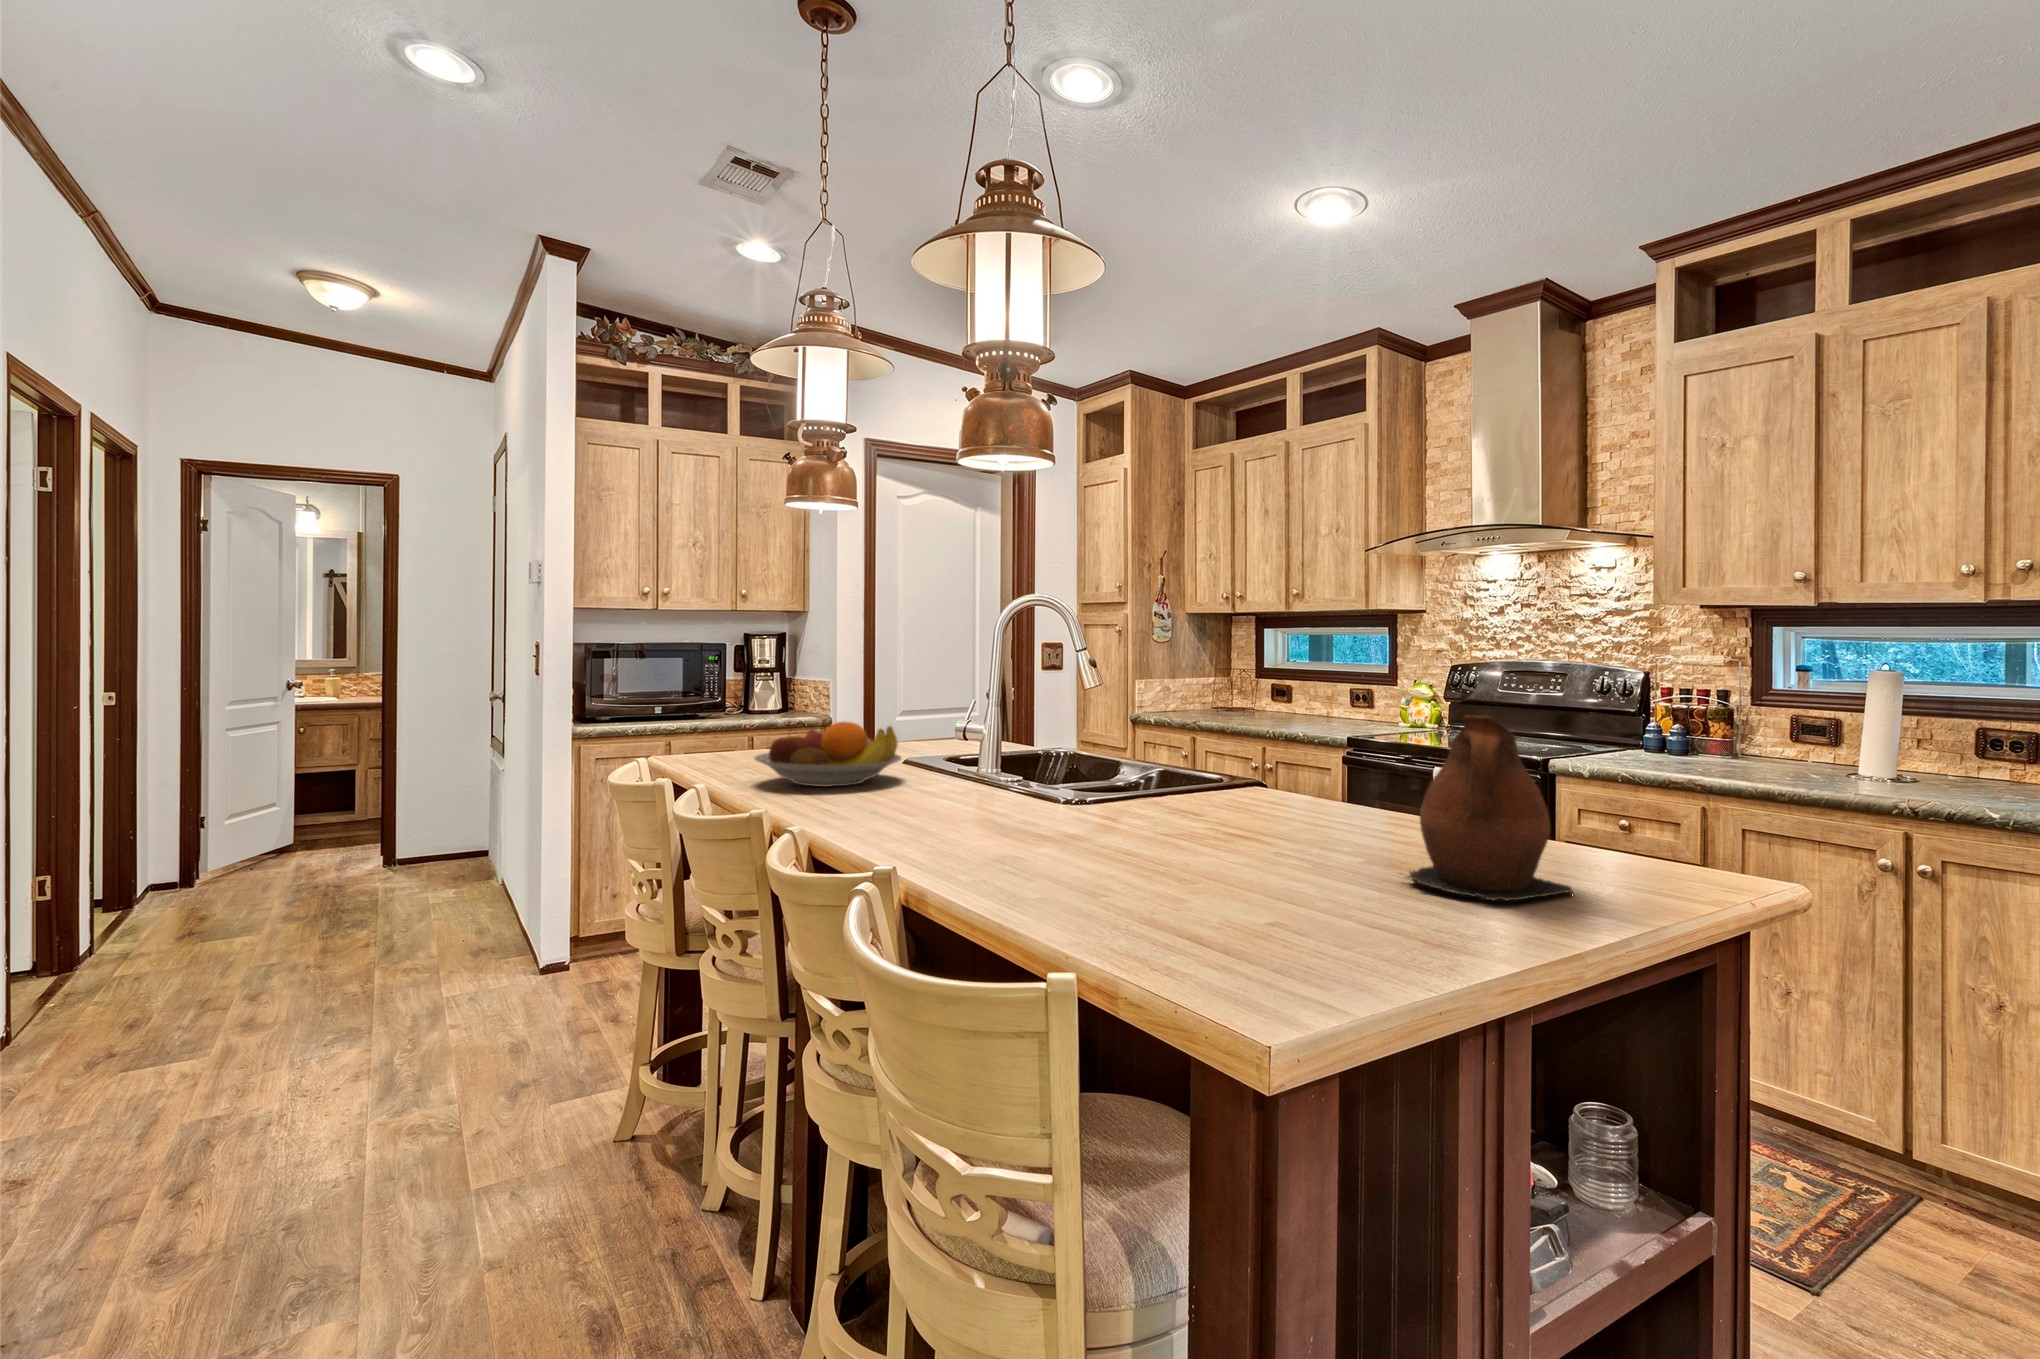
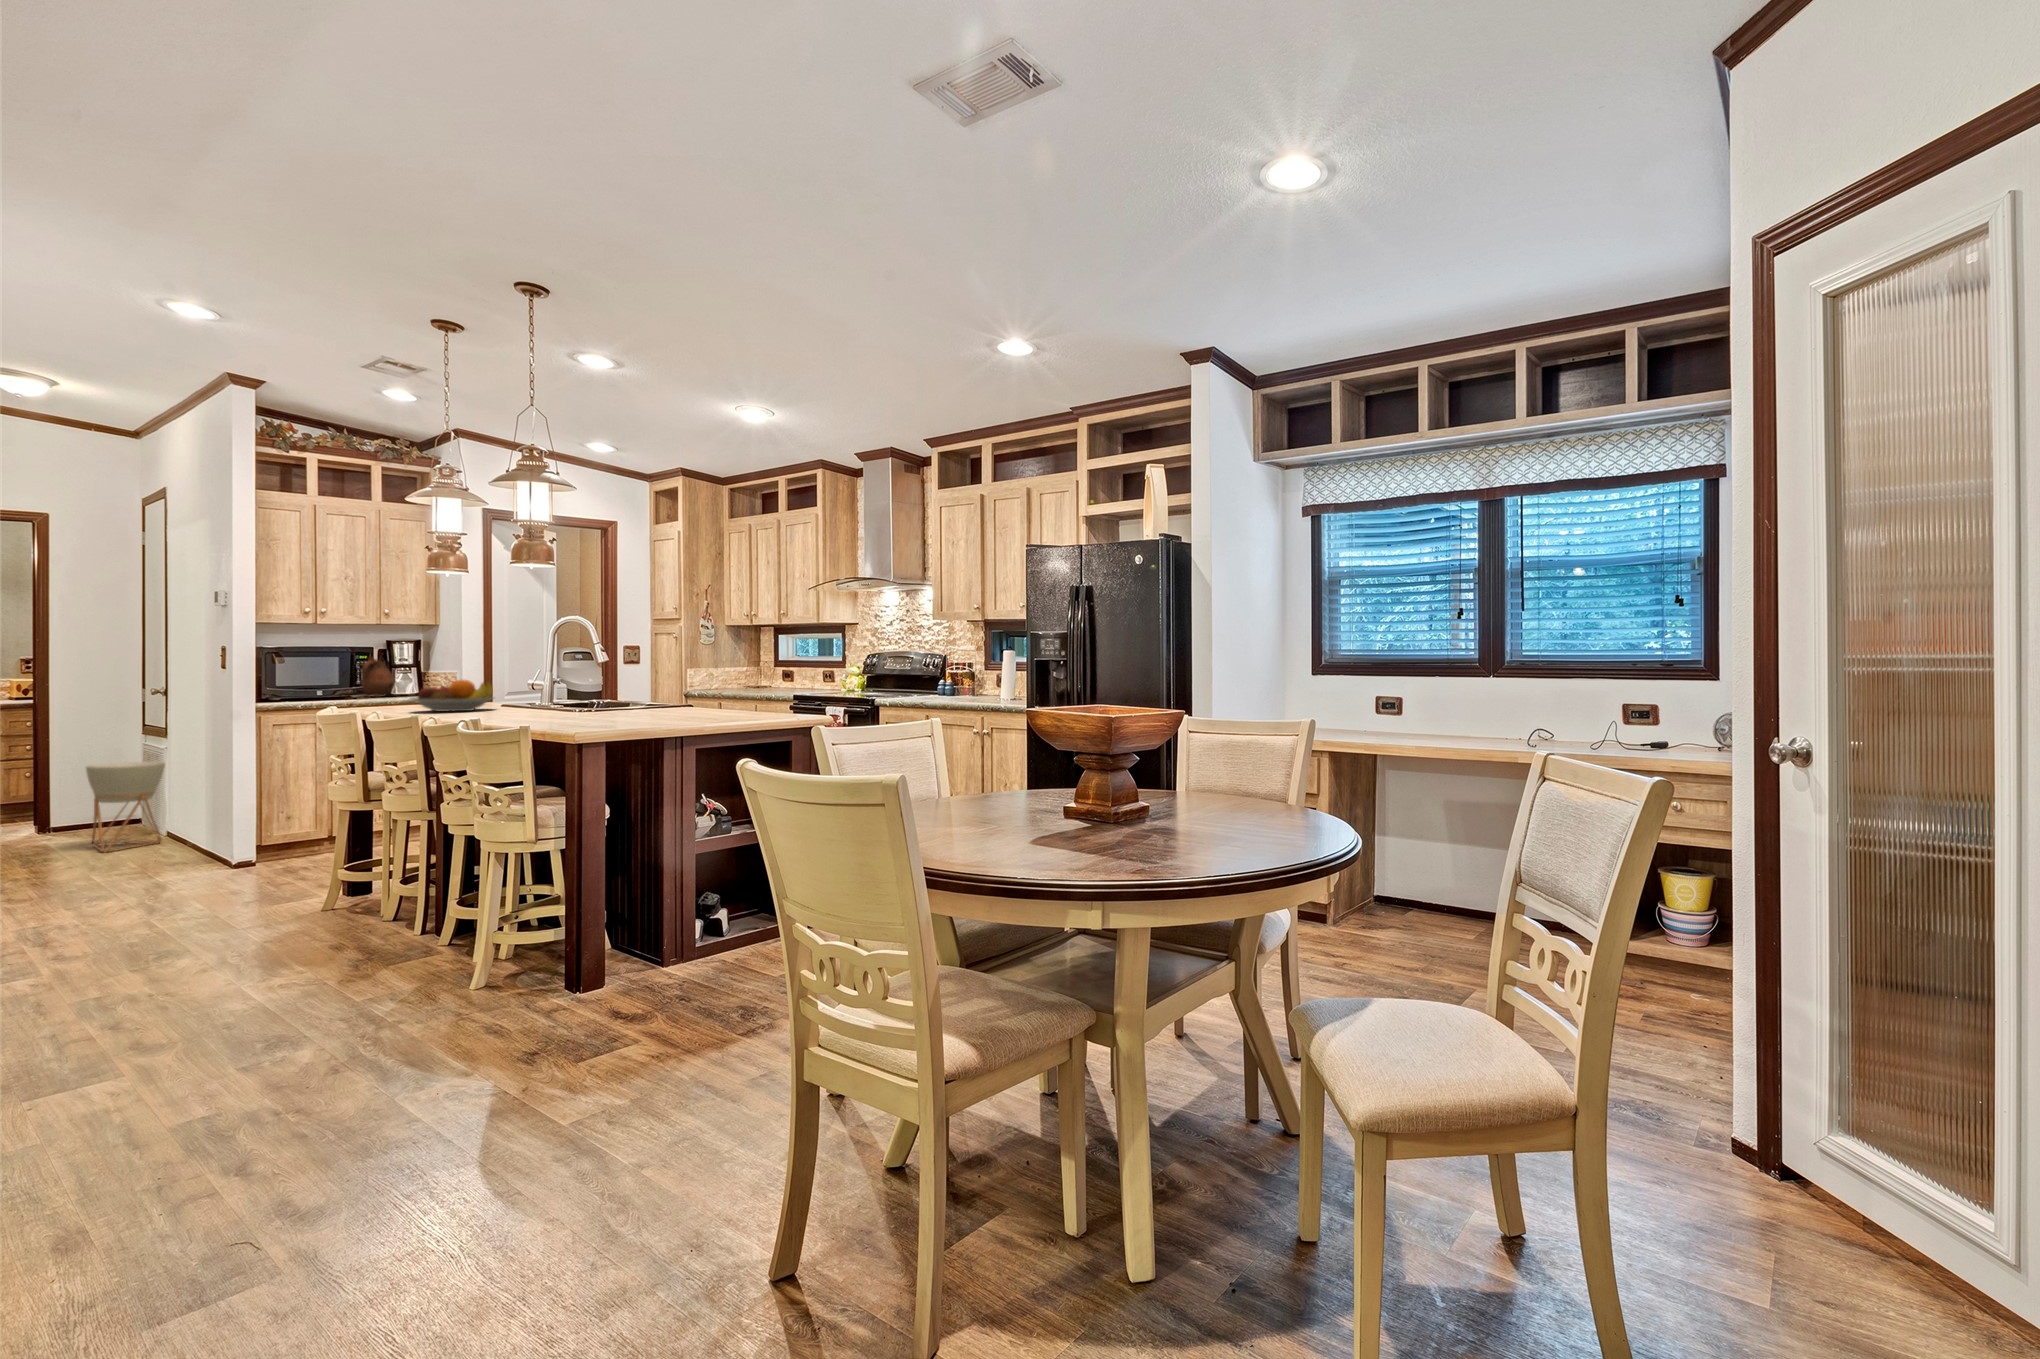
ceramic pitcher: present [1407,715,1573,901] -> present [361,657,394,696]
planter: none [397,793,487,921] -> present [86,762,165,852]

